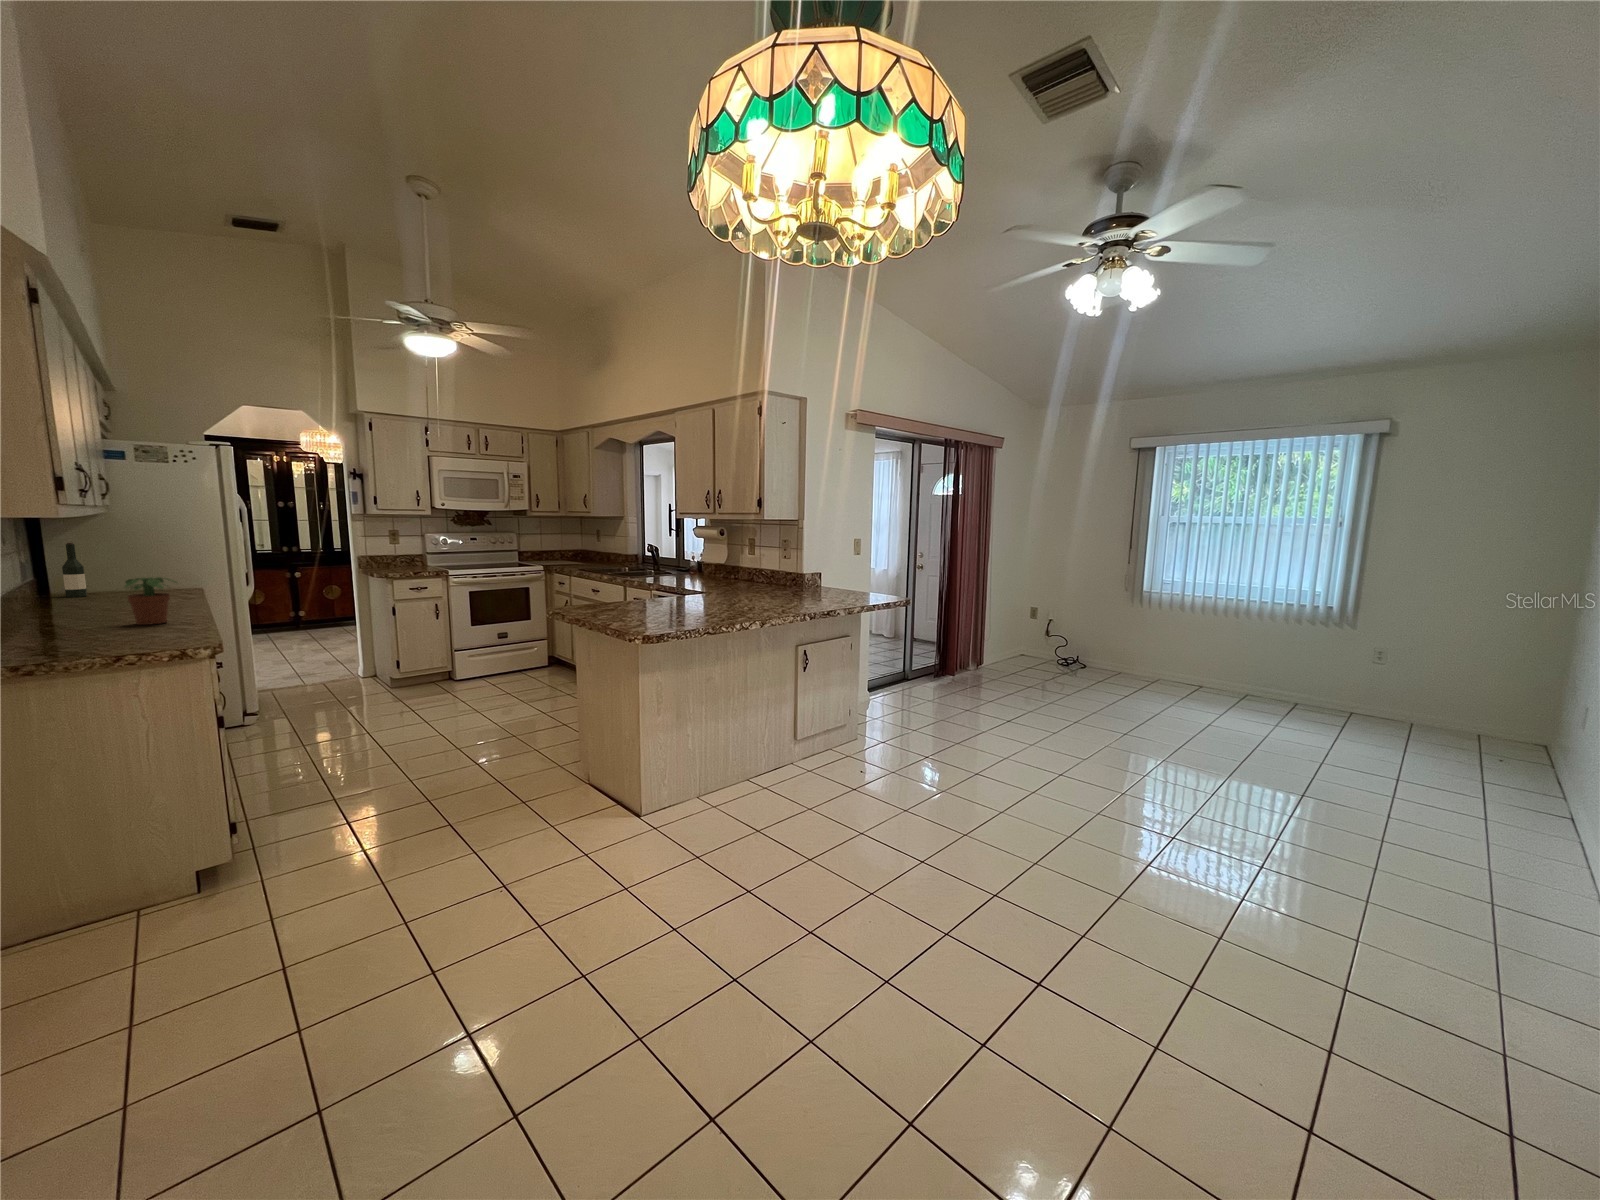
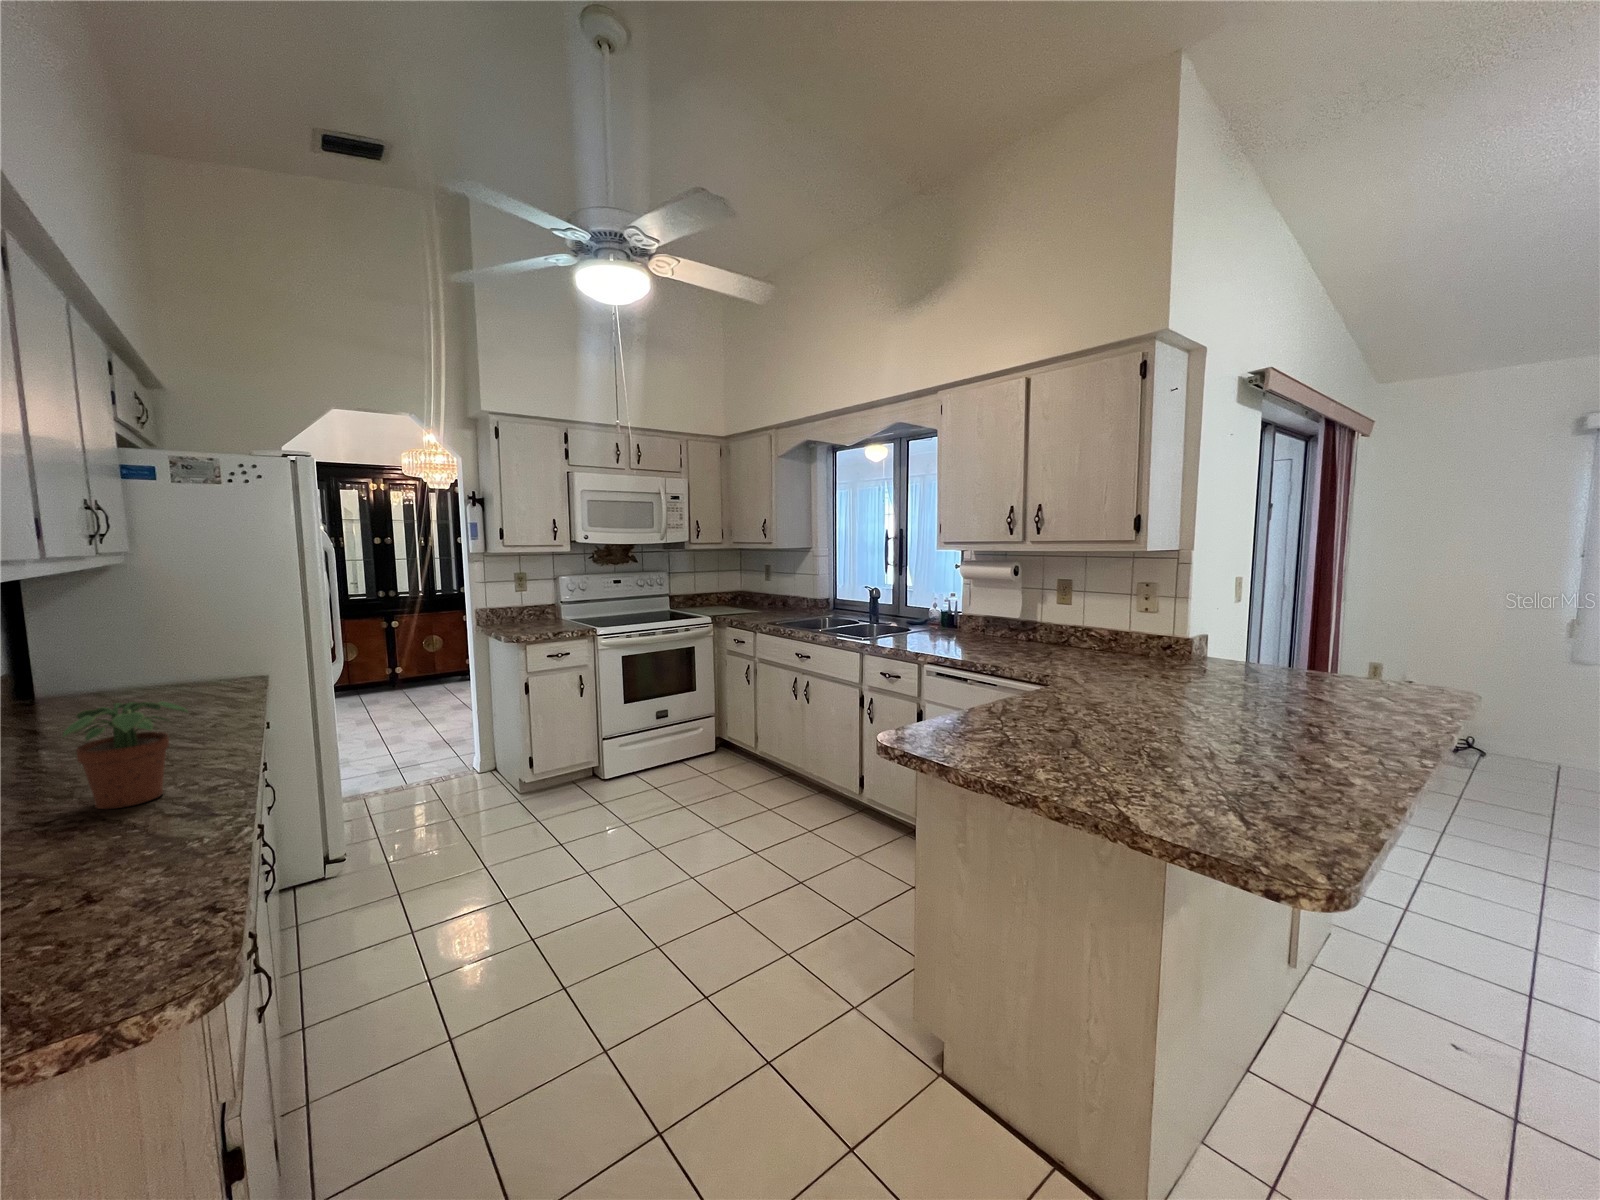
wine bottle: present [62,543,87,597] -> none [49,611,90,699]

